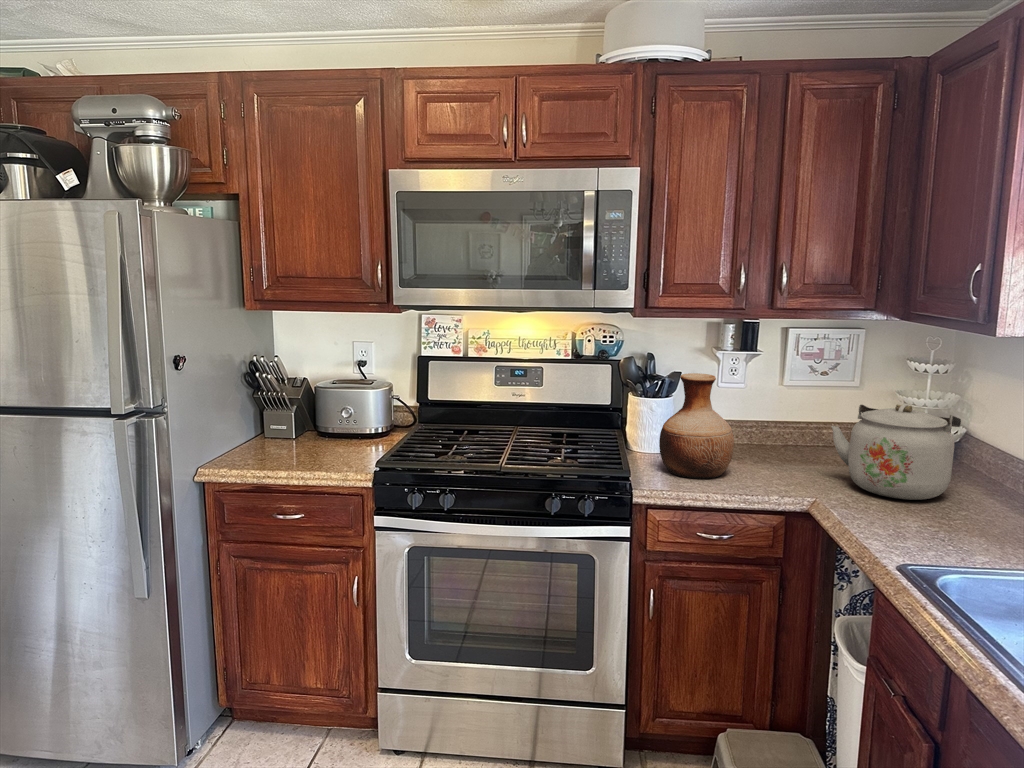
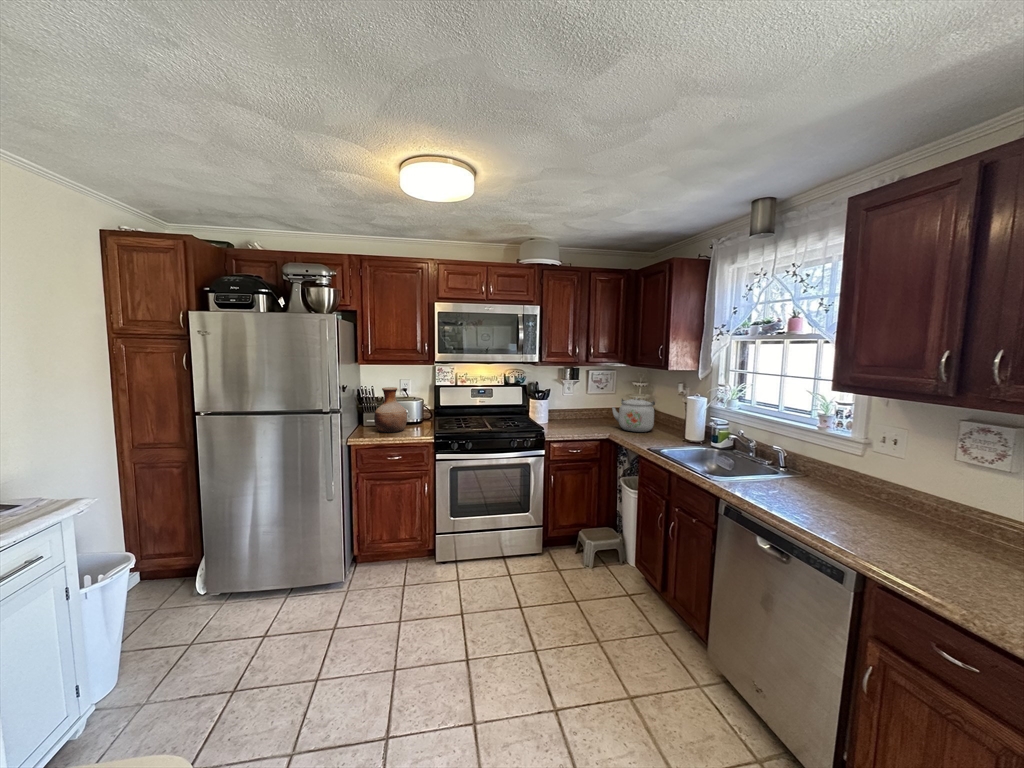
vase: present [659,373,734,479] -> present [374,387,407,433]

